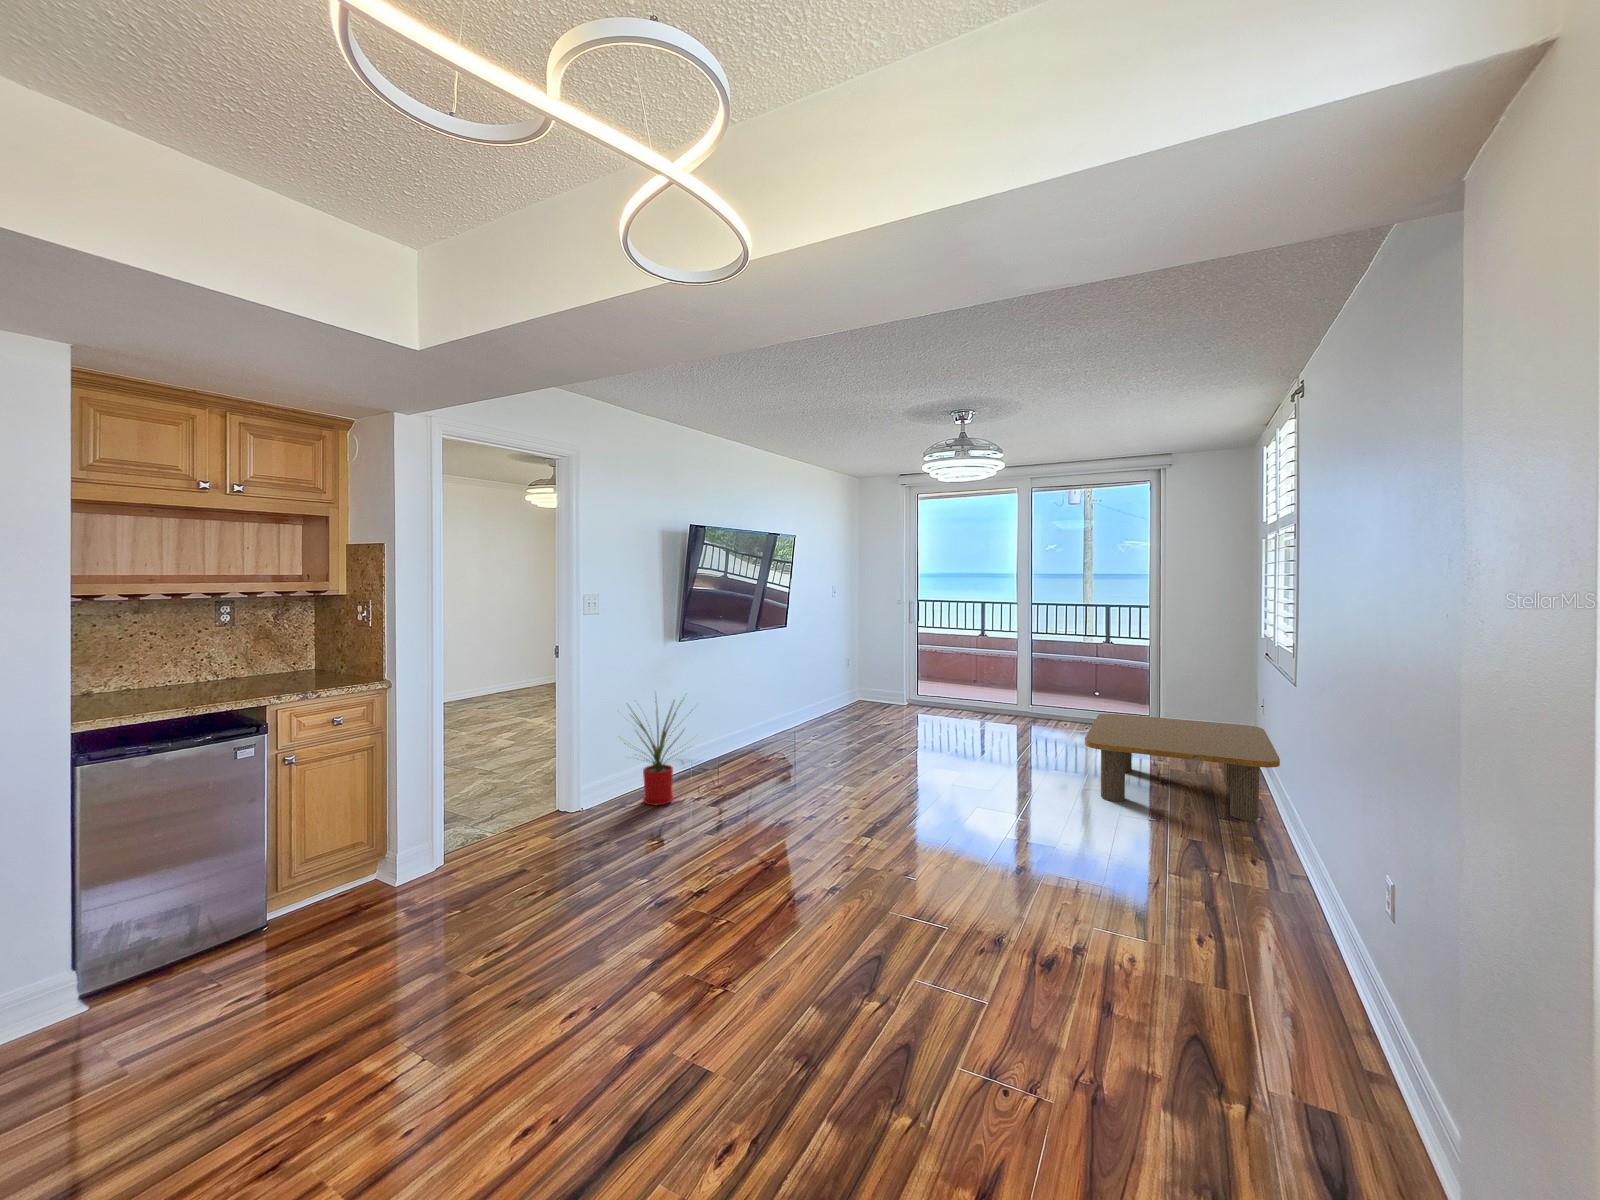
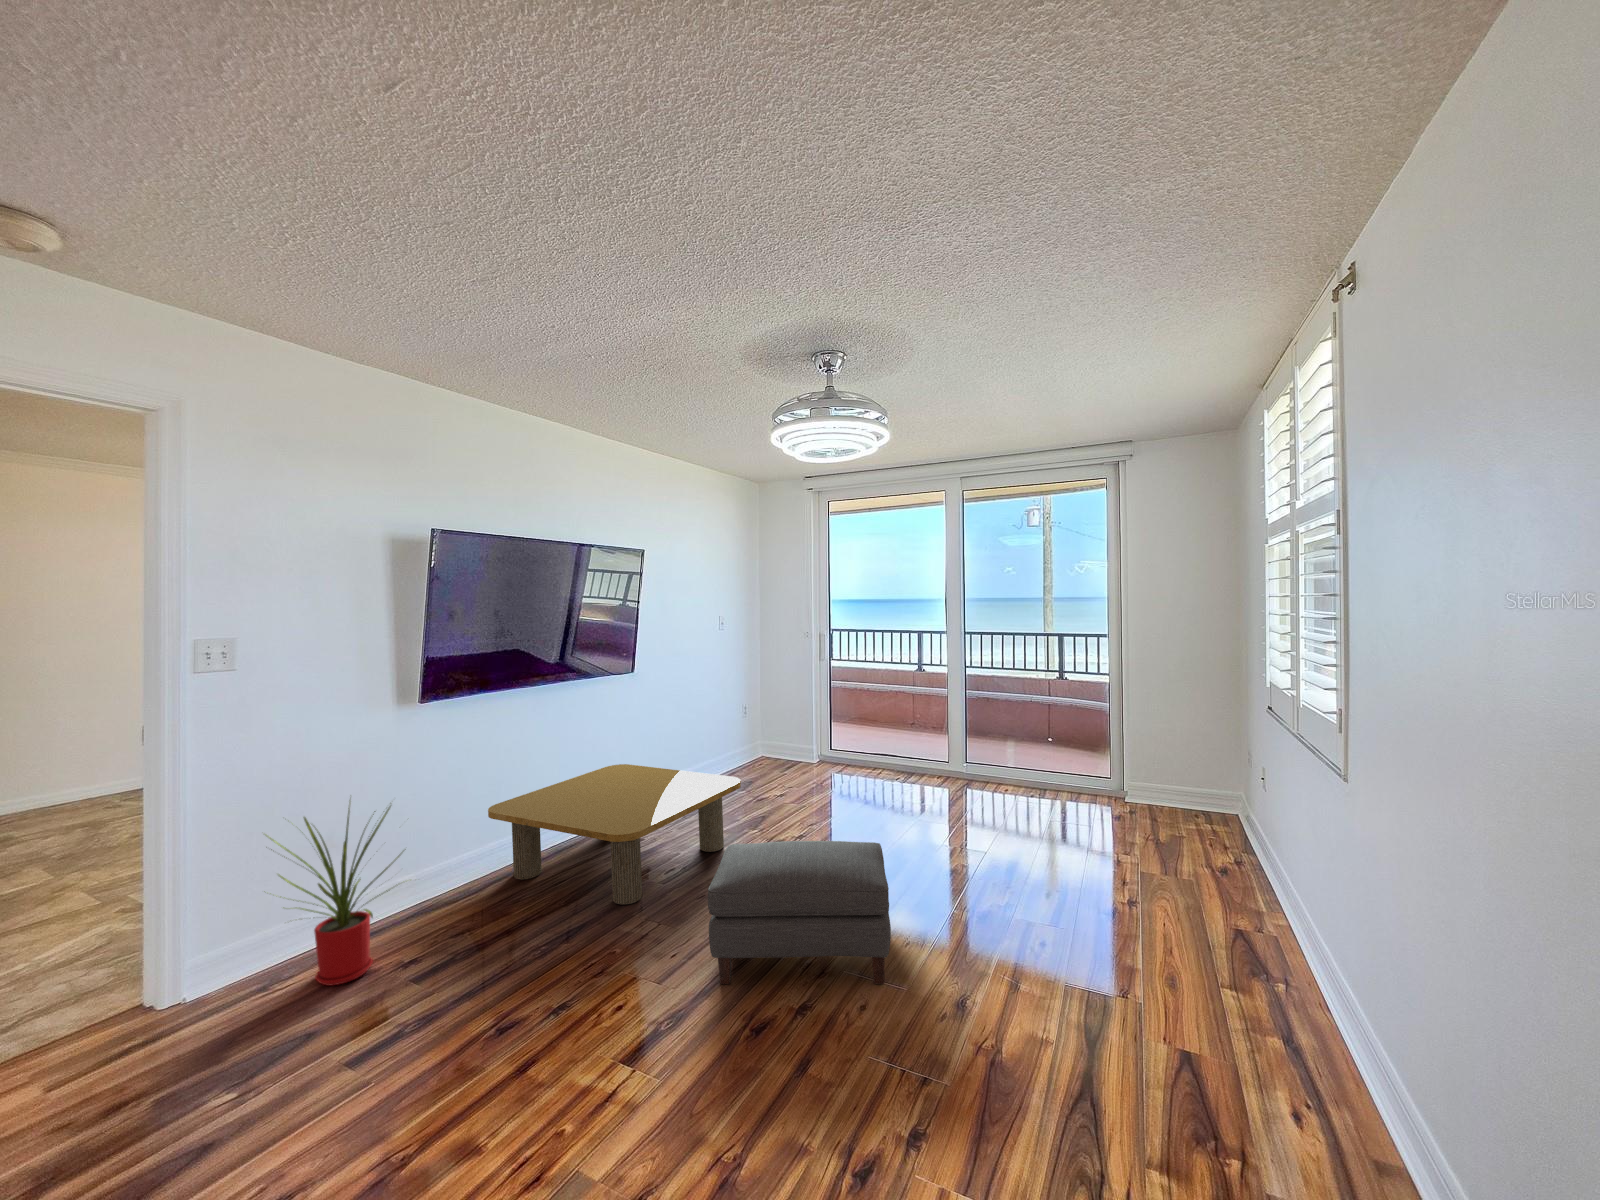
coffee table: present [1085,714,1280,821] -> present [488,764,741,904]
ottoman: none [892,731,1013,813] -> present [708,841,891,984]

